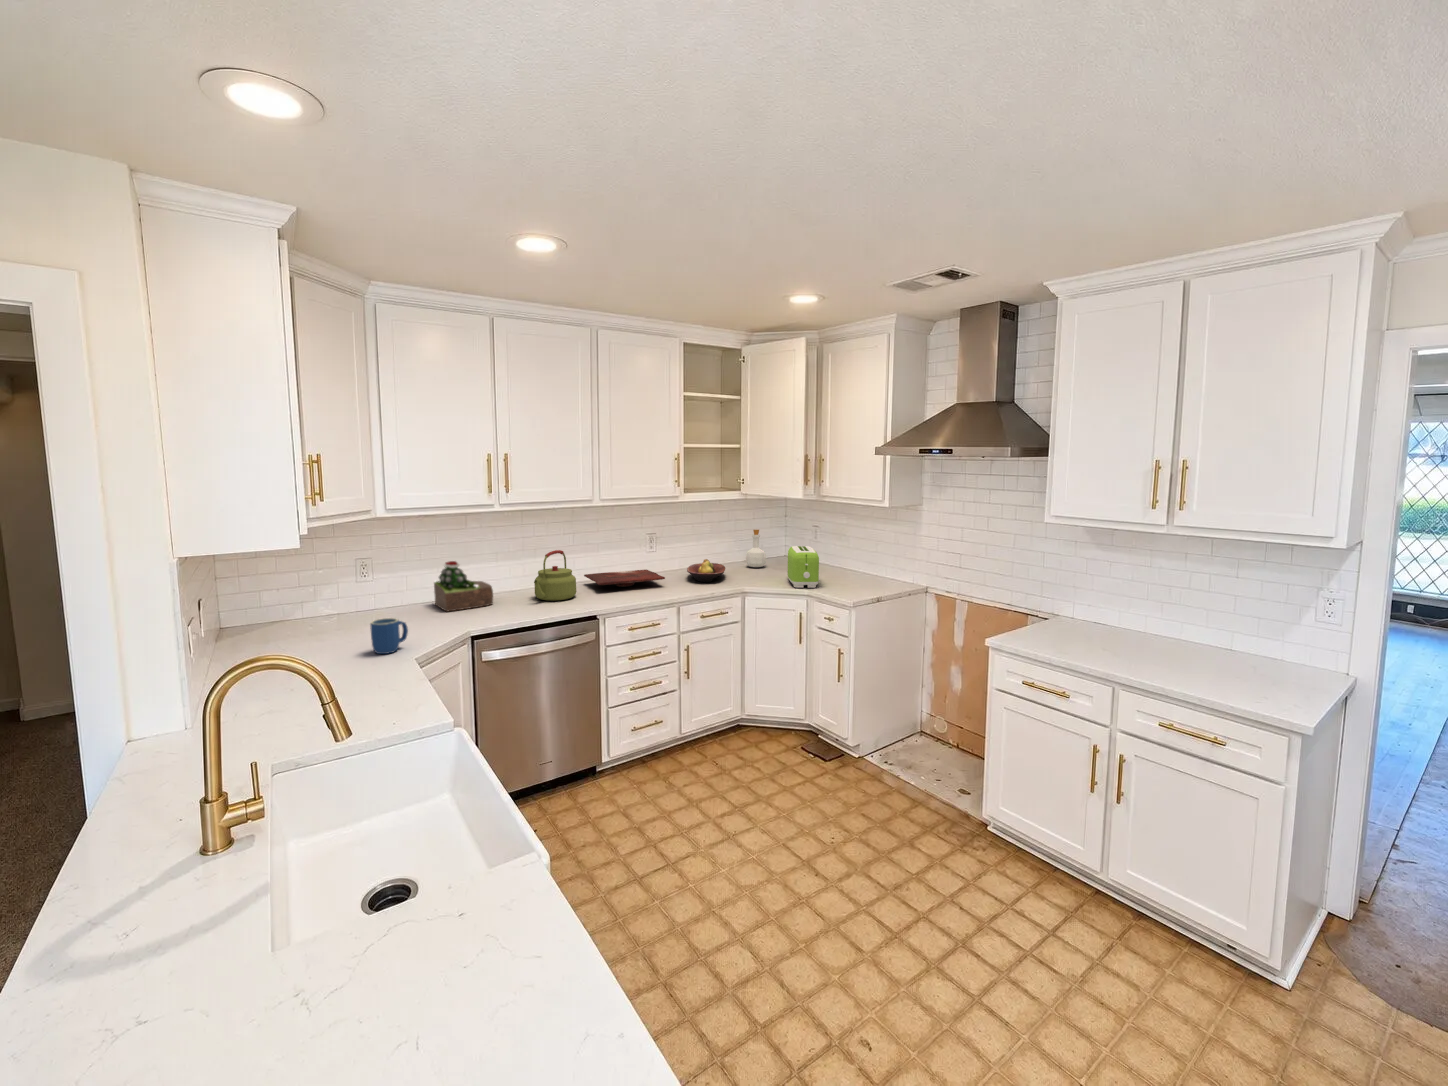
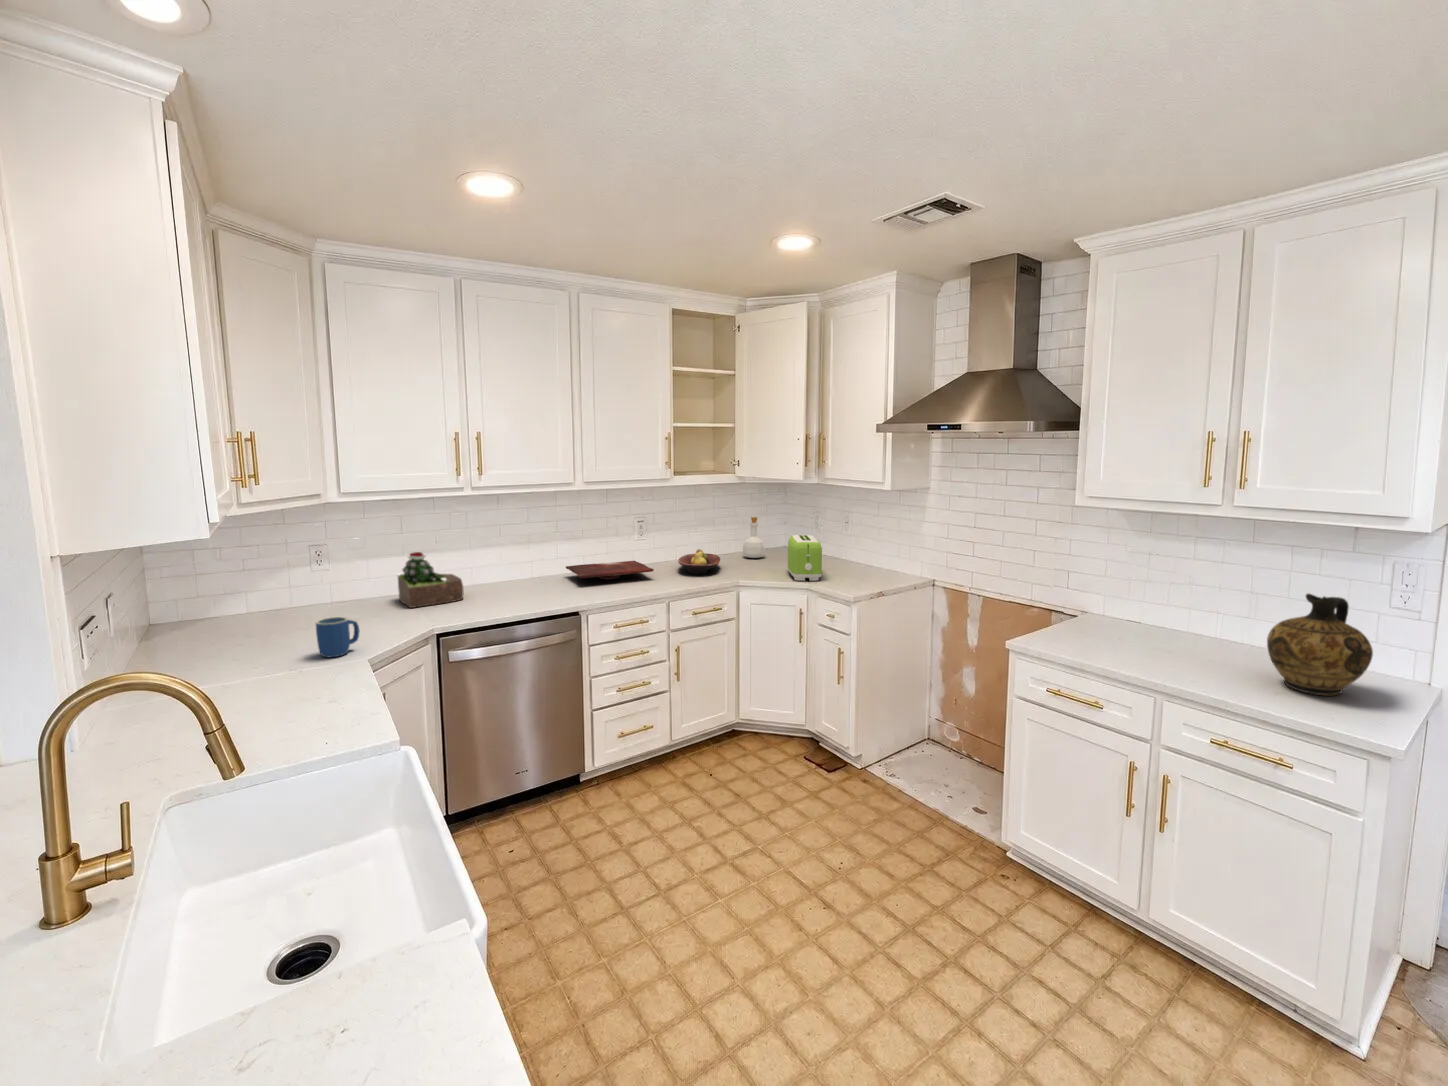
kettle: present [534,550,576,601] -> none [508,540,556,595]
ceramic jug: none [1210,597,1299,686] -> present [1267,594,1373,695]

